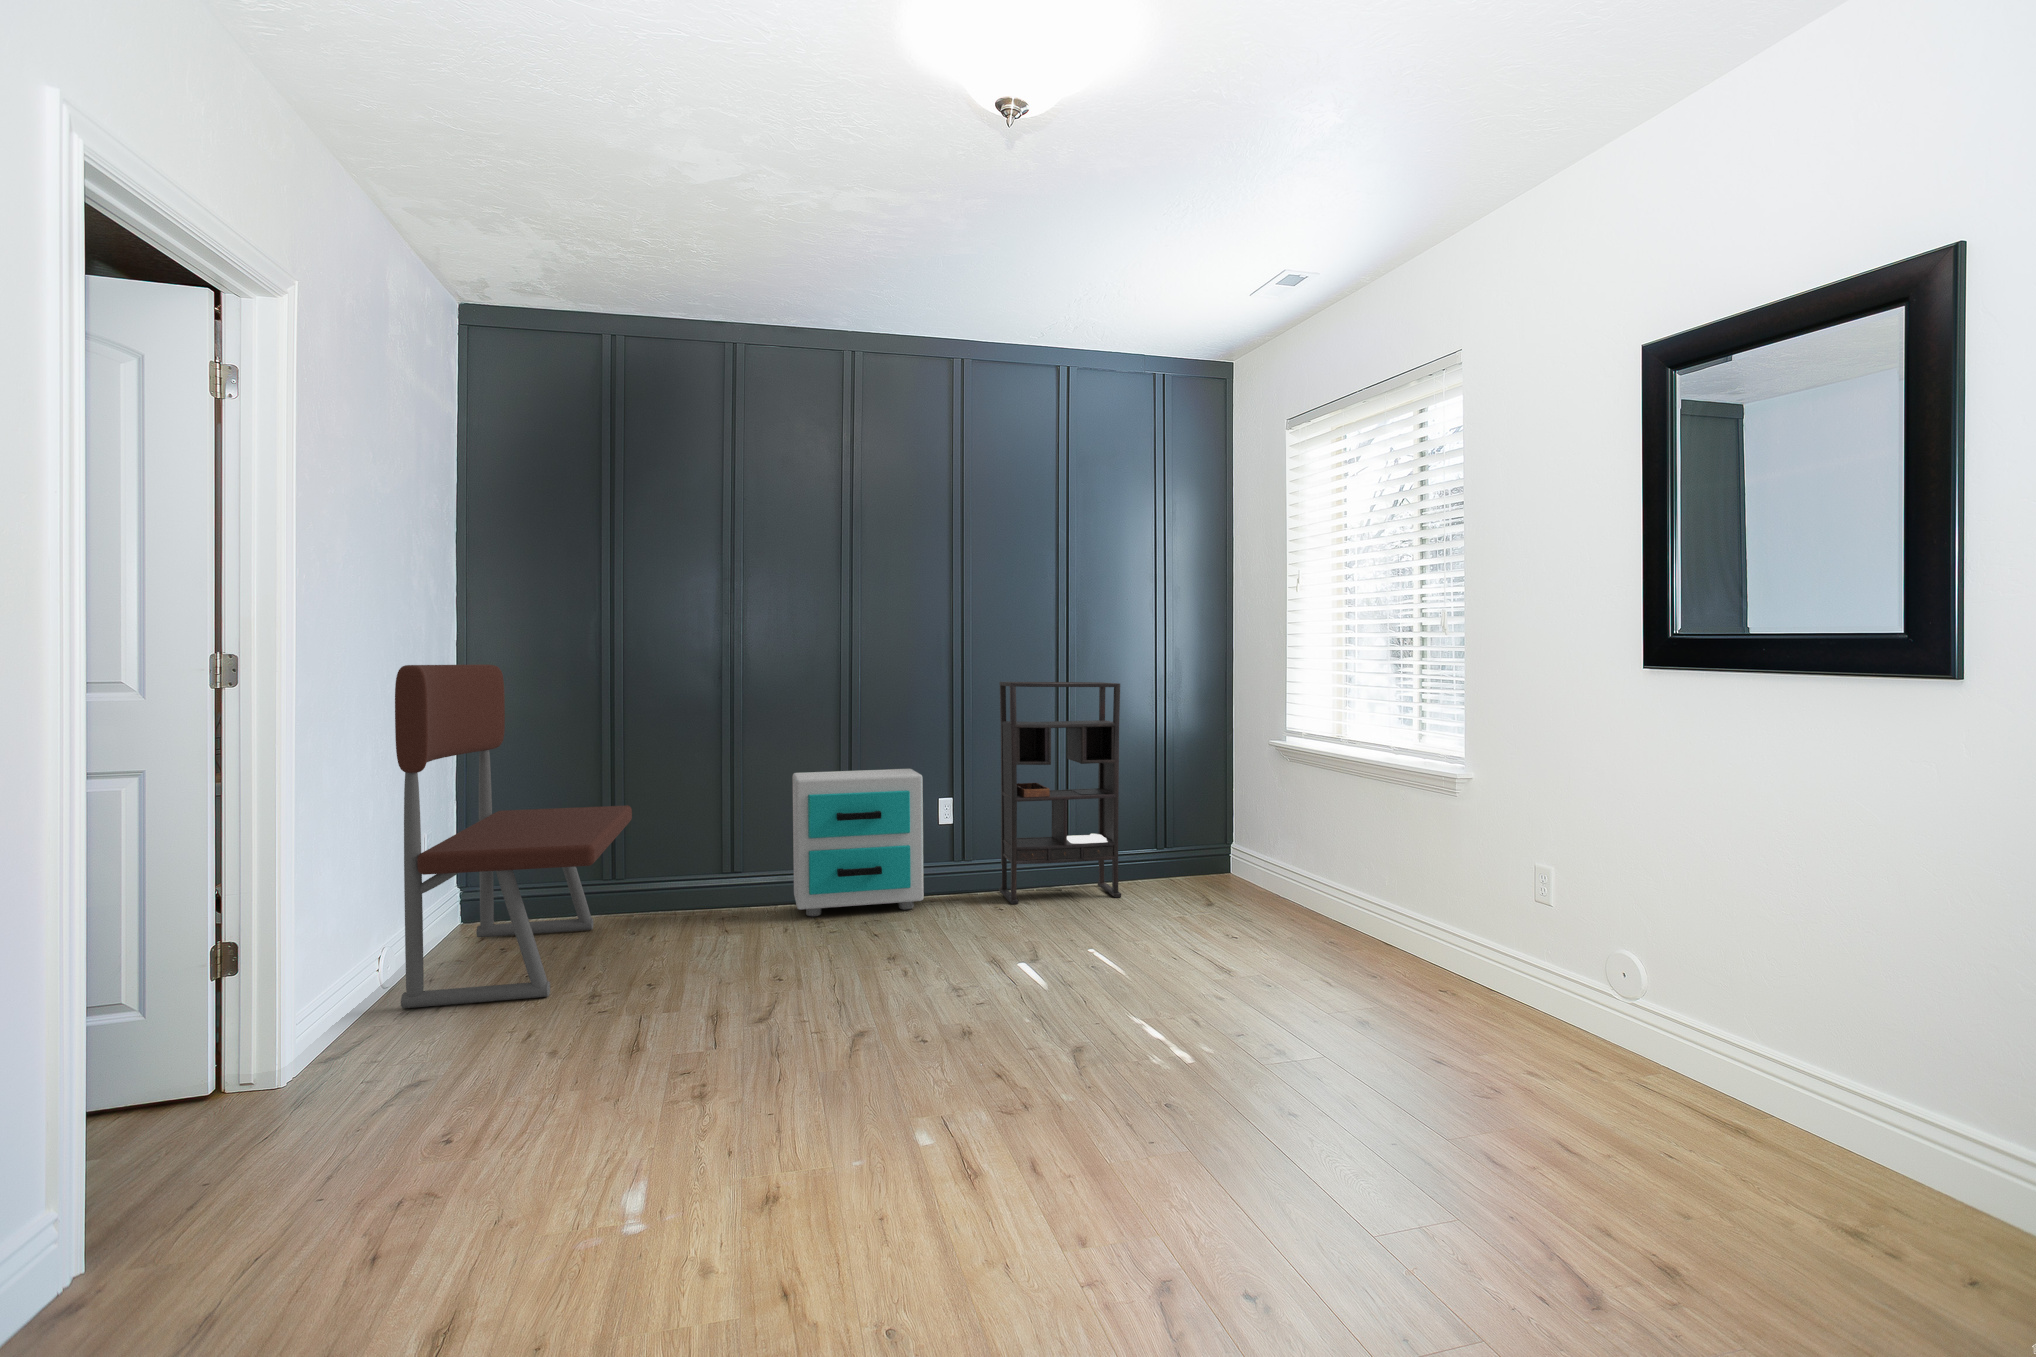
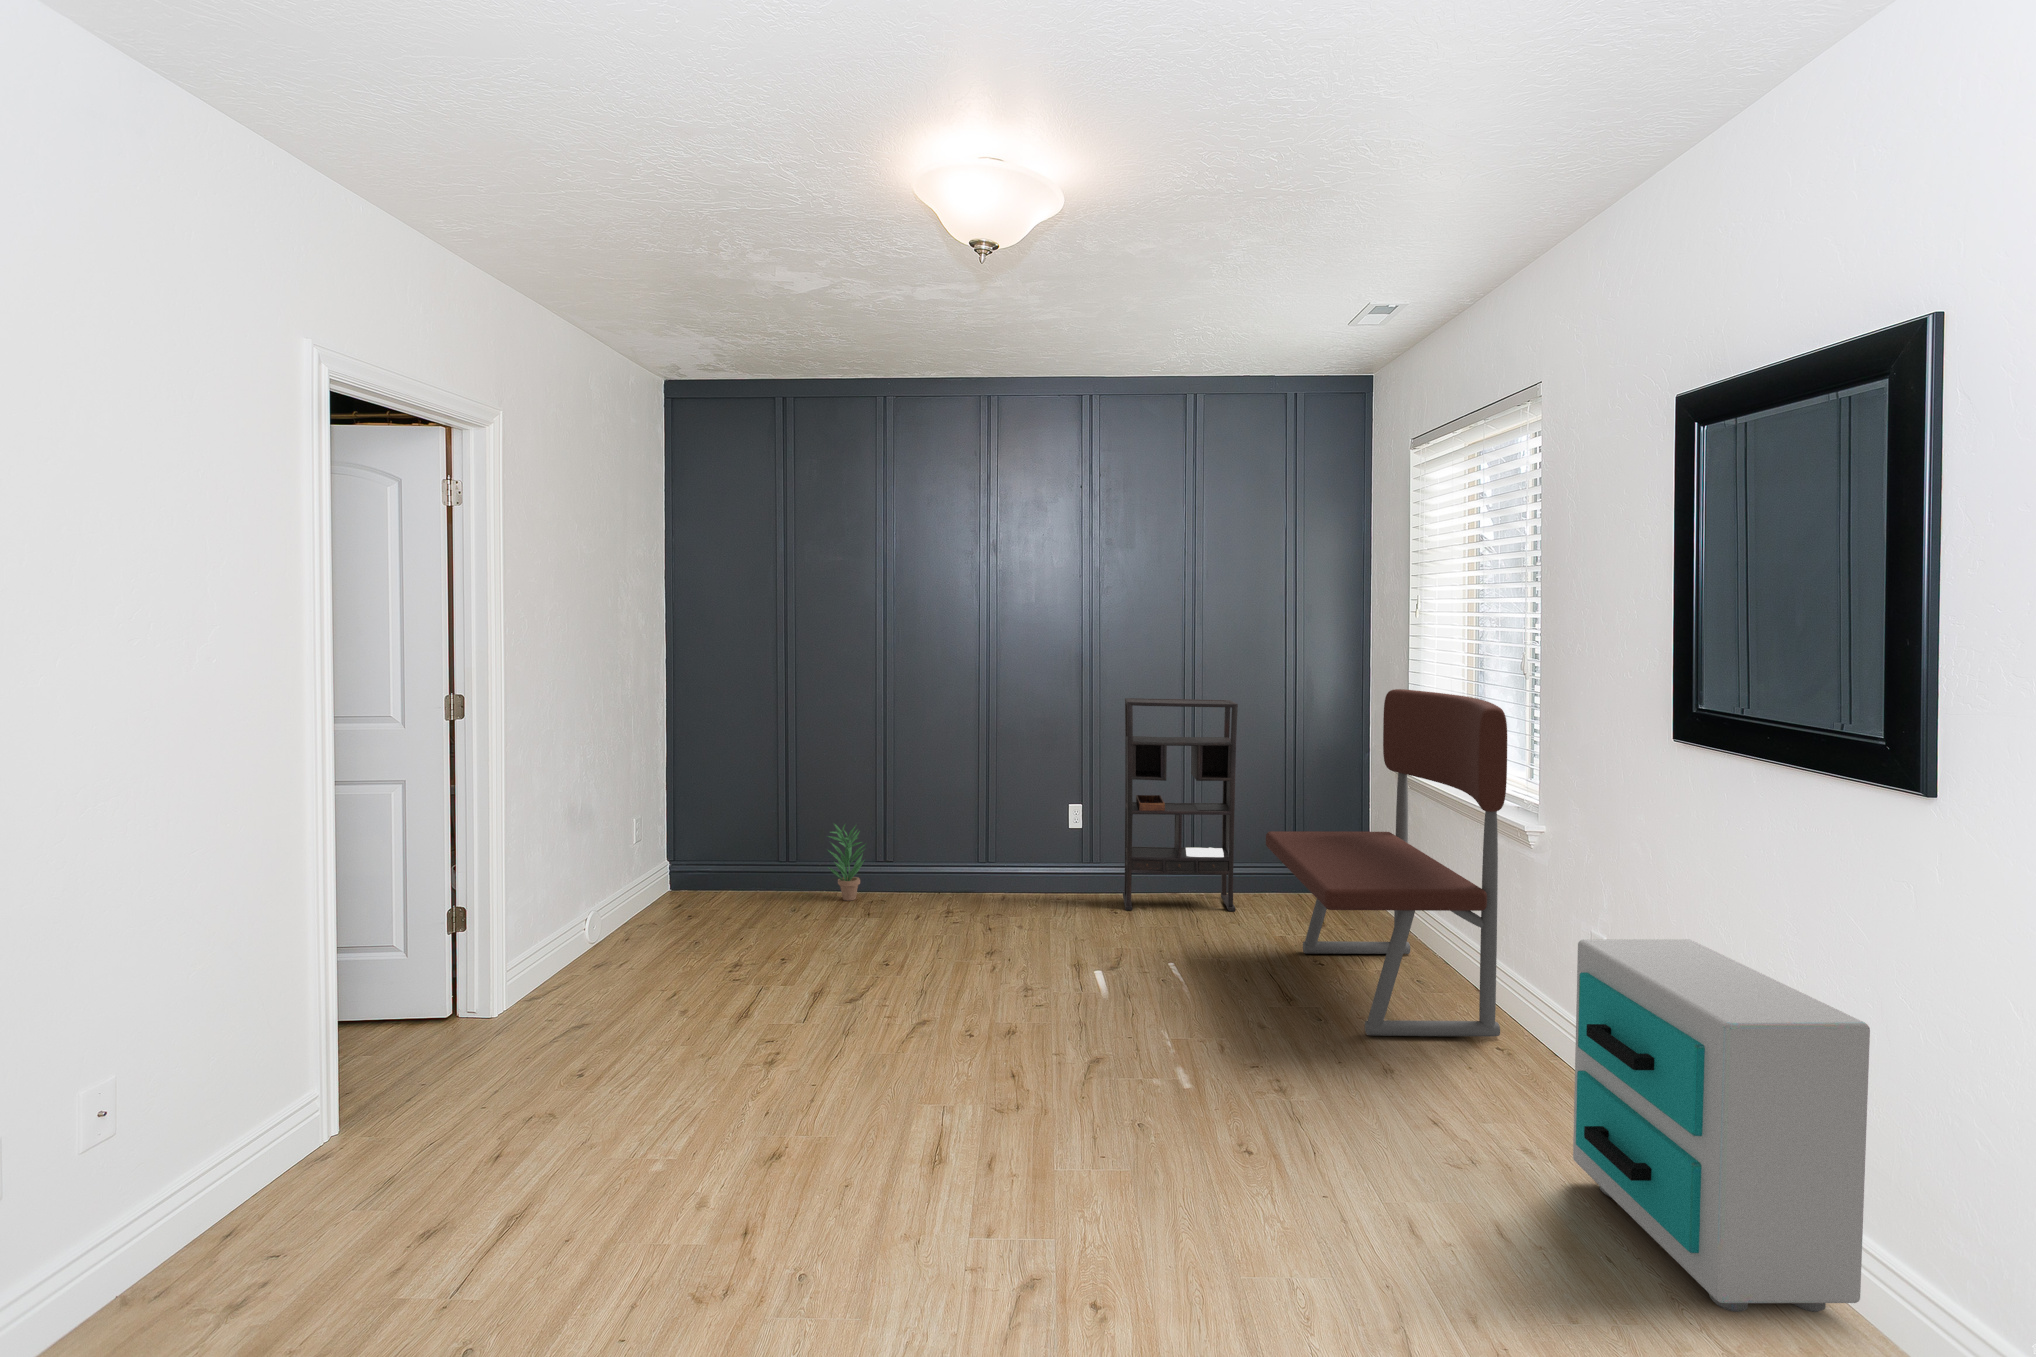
bench: present [395,665,632,1008] -> present [1266,689,1507,1036]
nightstand: present [793,769,924,916] -> present [1573,939,1870,1312]
potted plant: none [668,826,719,918] -> present [827,824,866,901]

